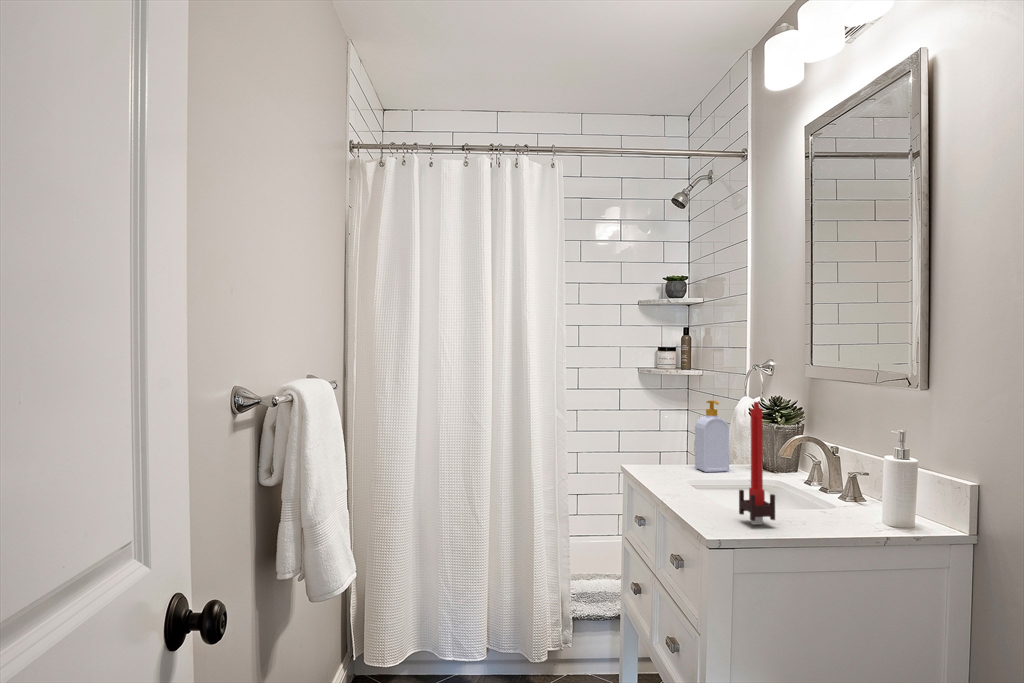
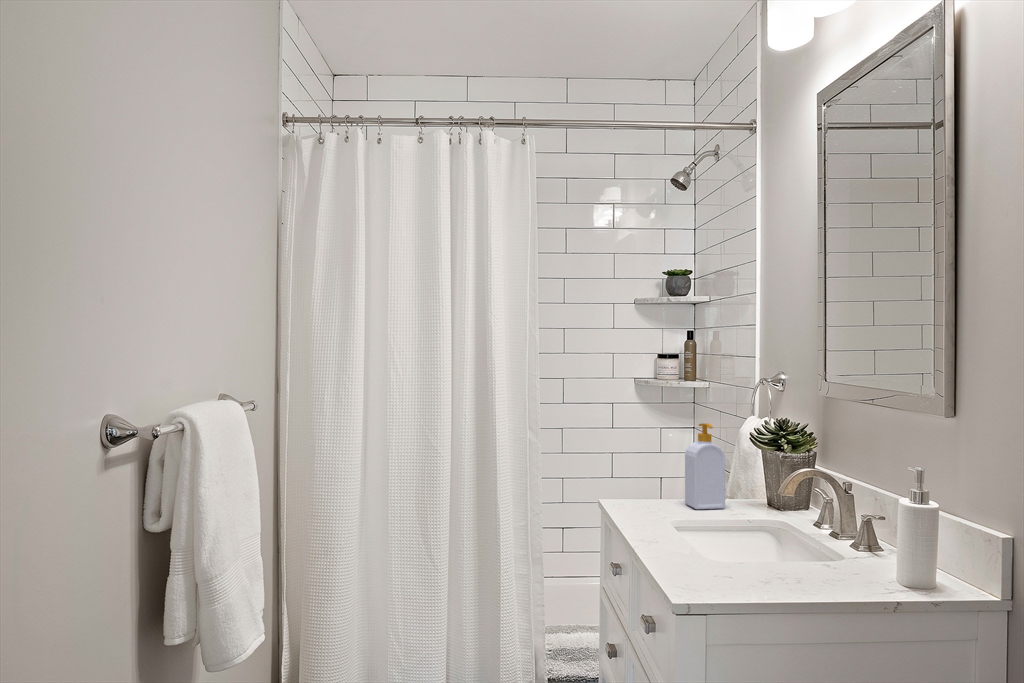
candle: present [739,402,775,524] -> none [720,433,762,584]

